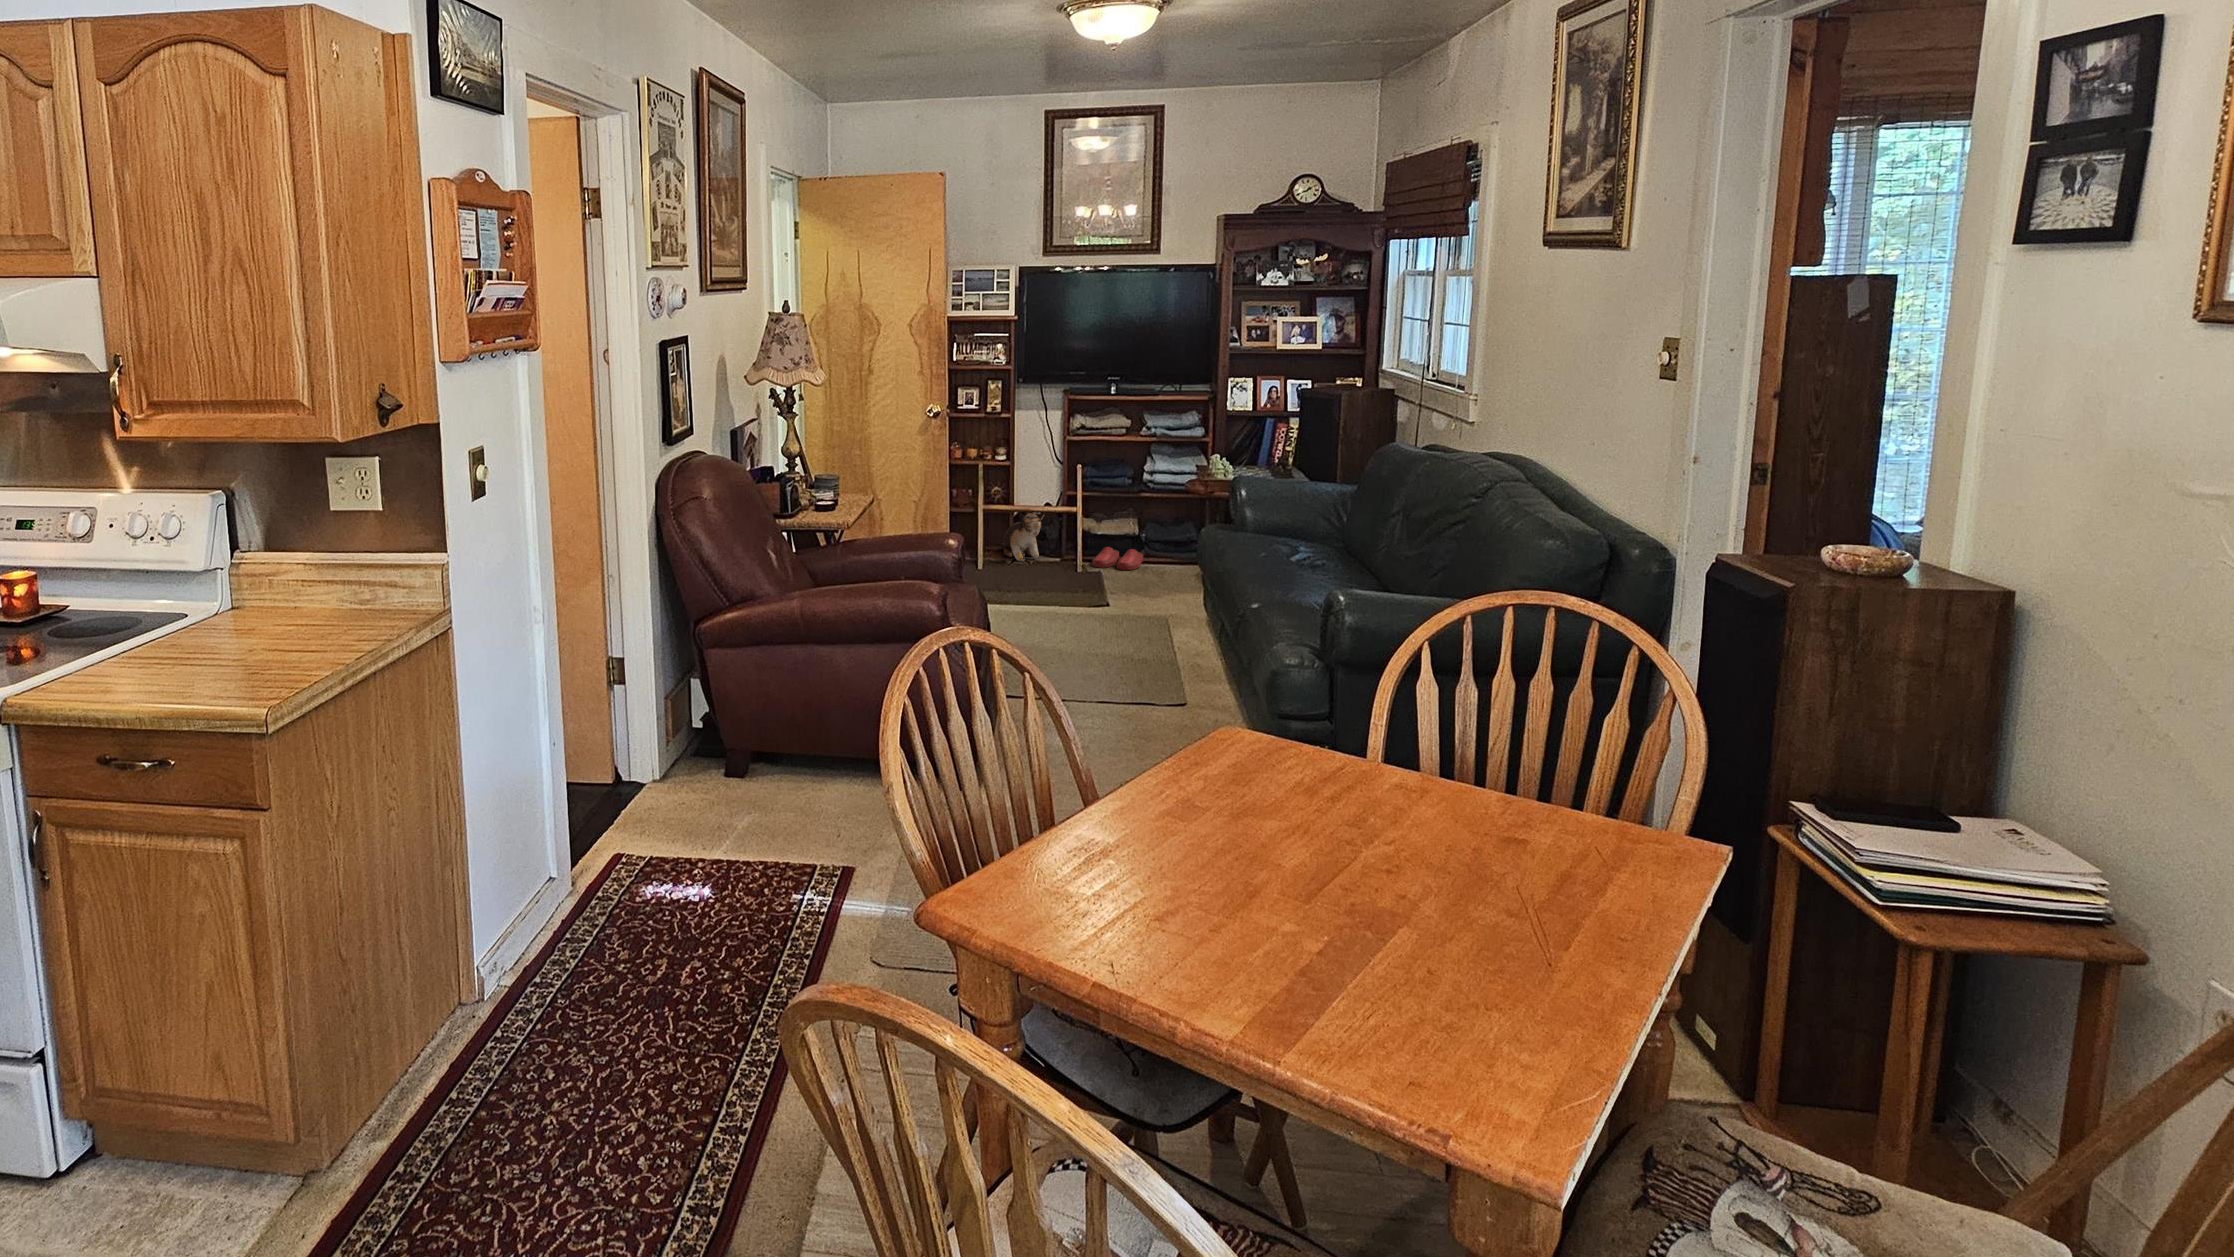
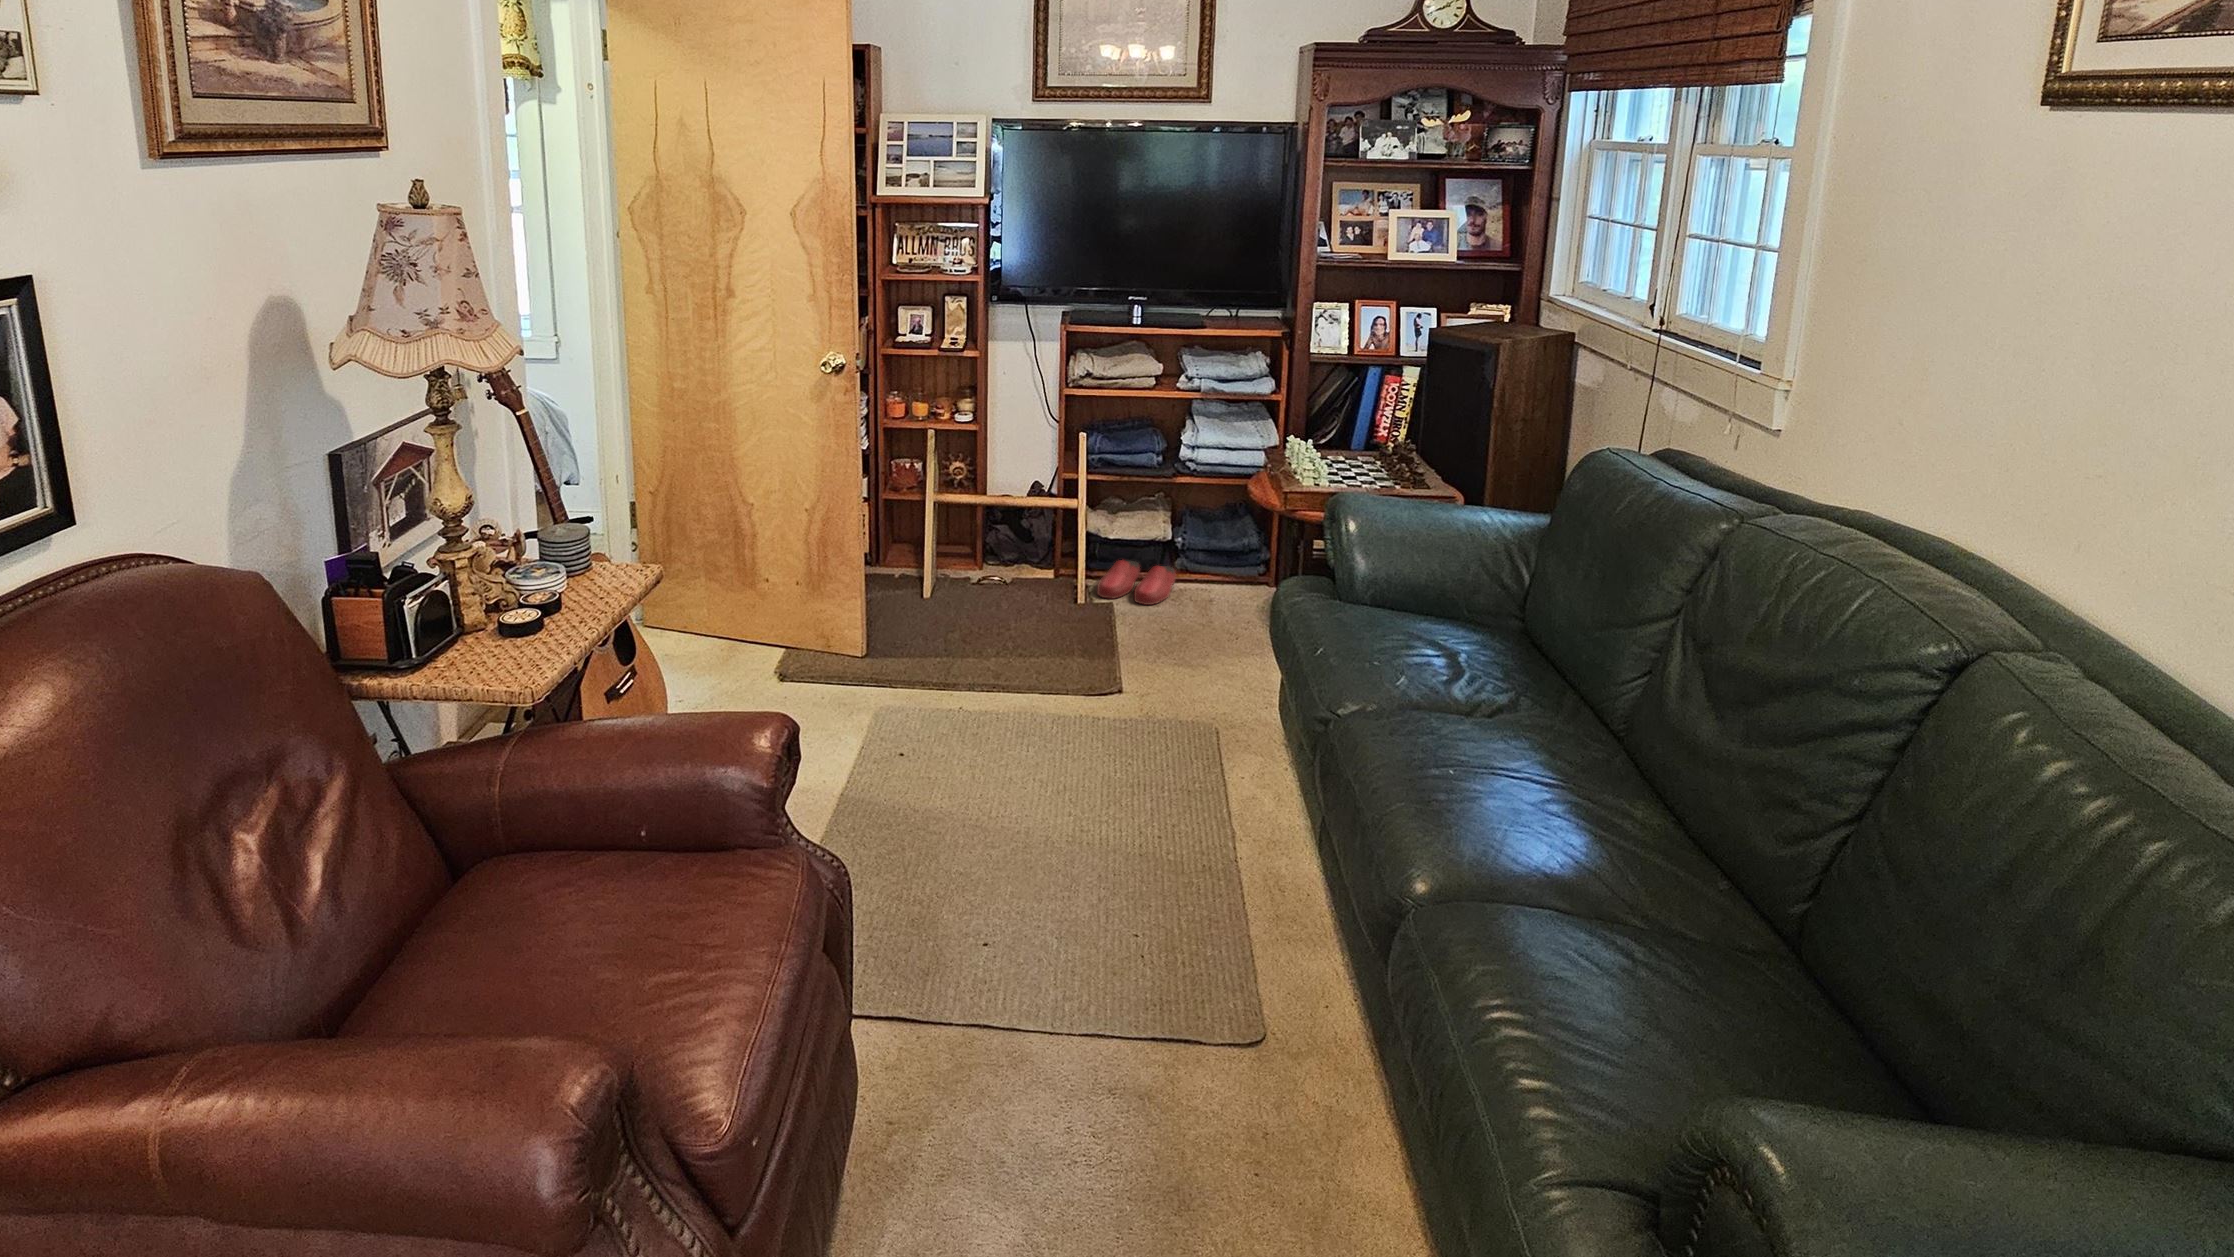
plush toy: present [1001,513,1044,561] -> none [963,510,1023,582]

